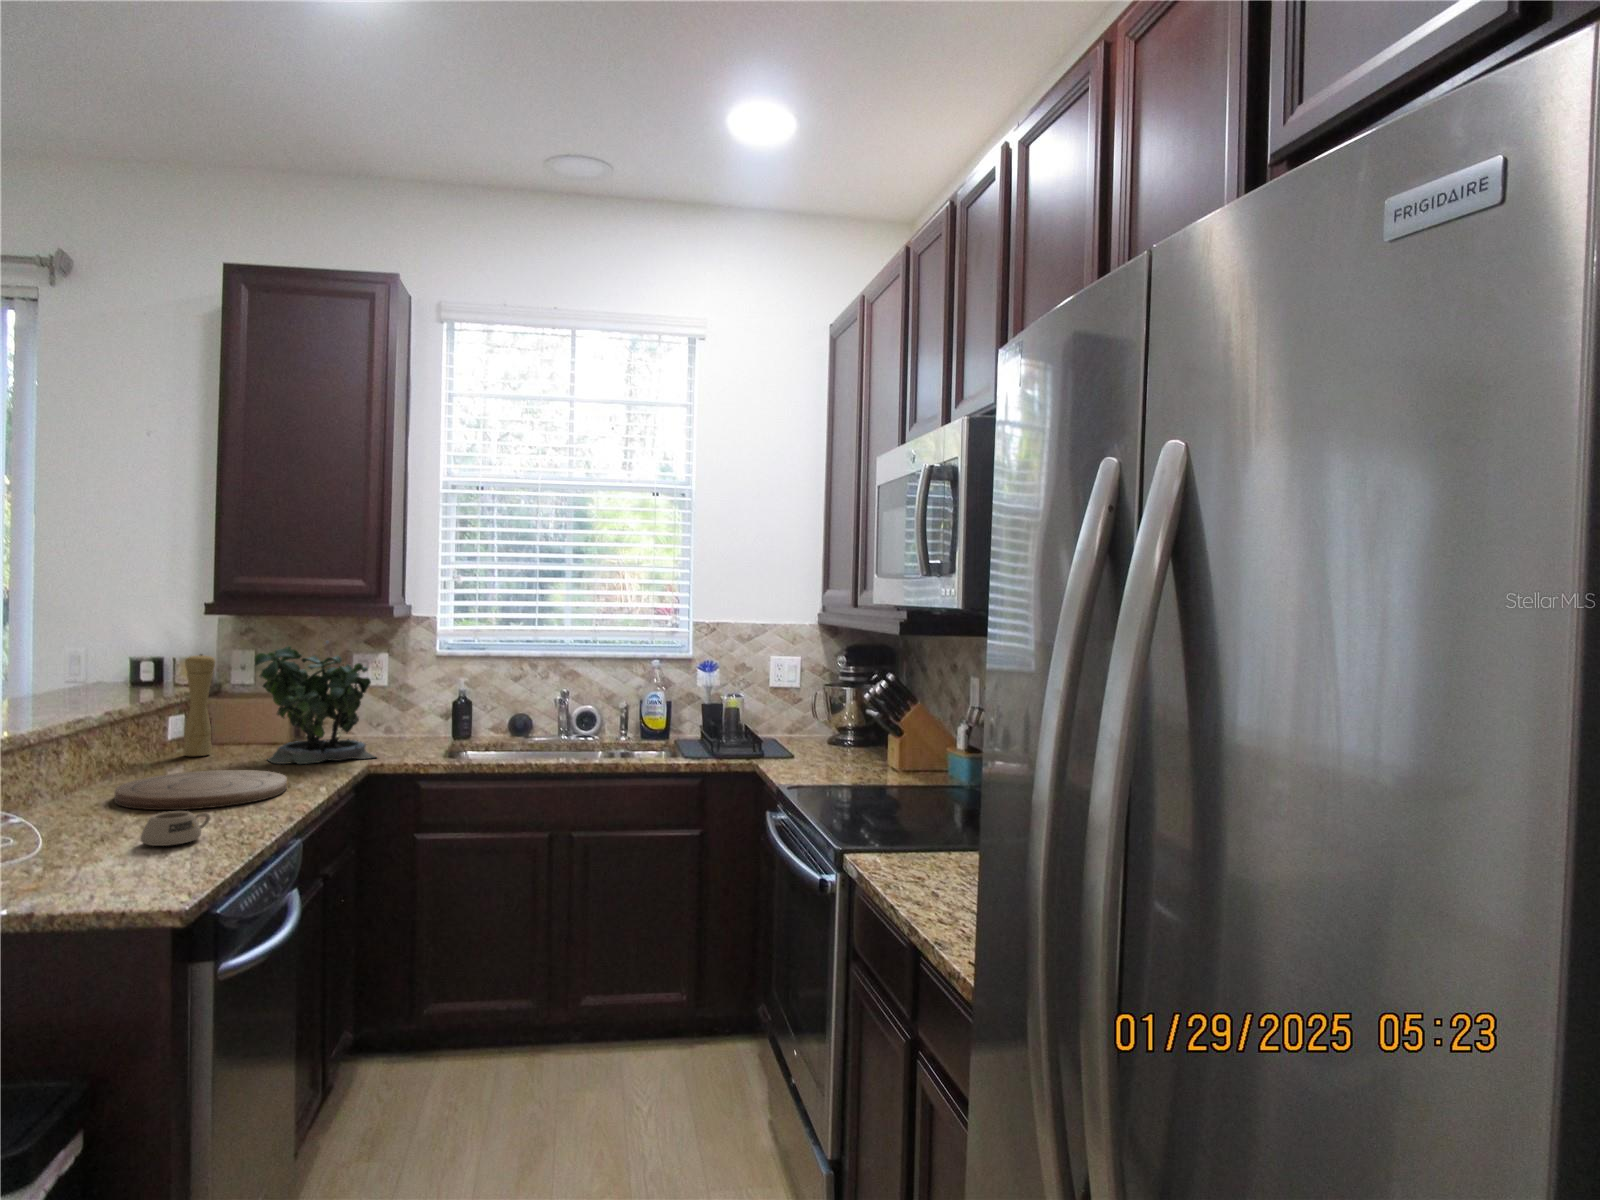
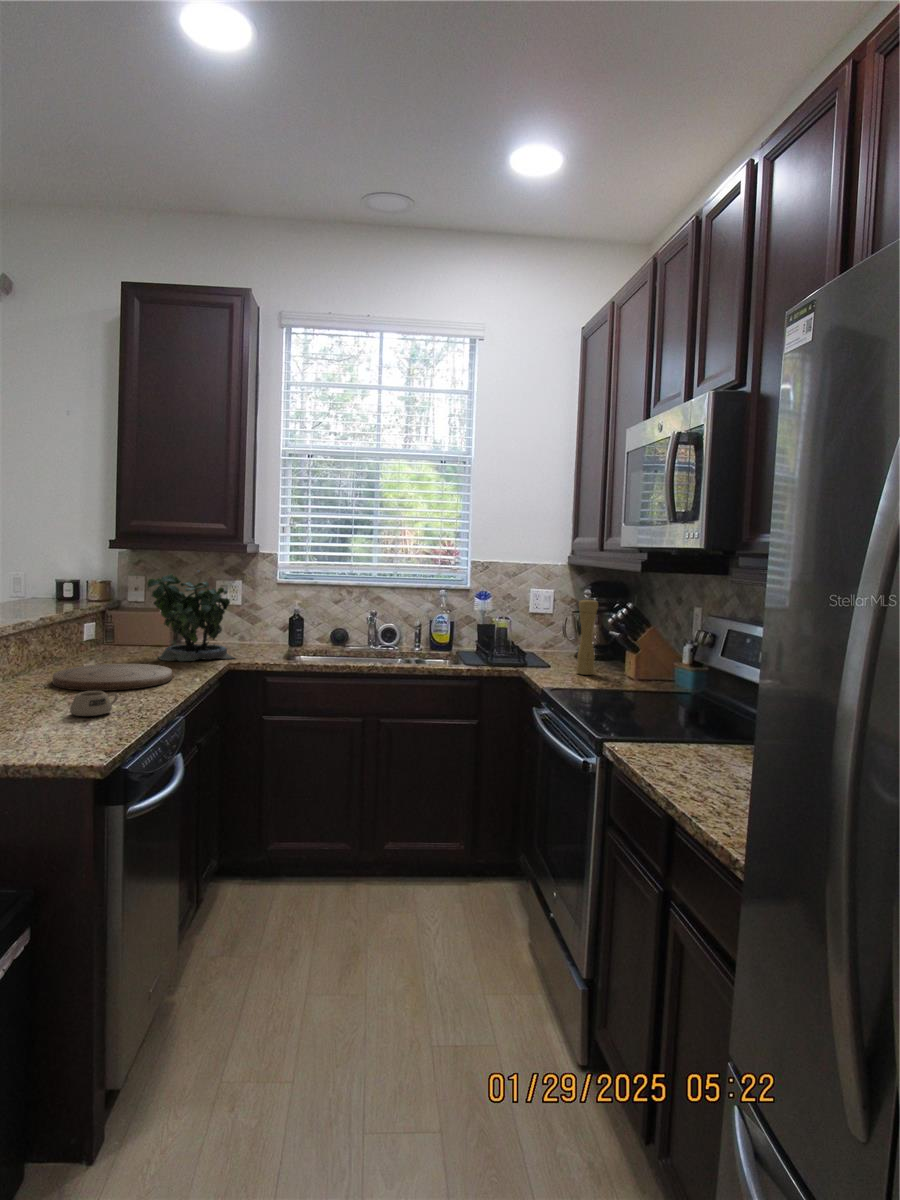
pepper mill: present [183,654,215,756] -> present [576,599,598,675]

